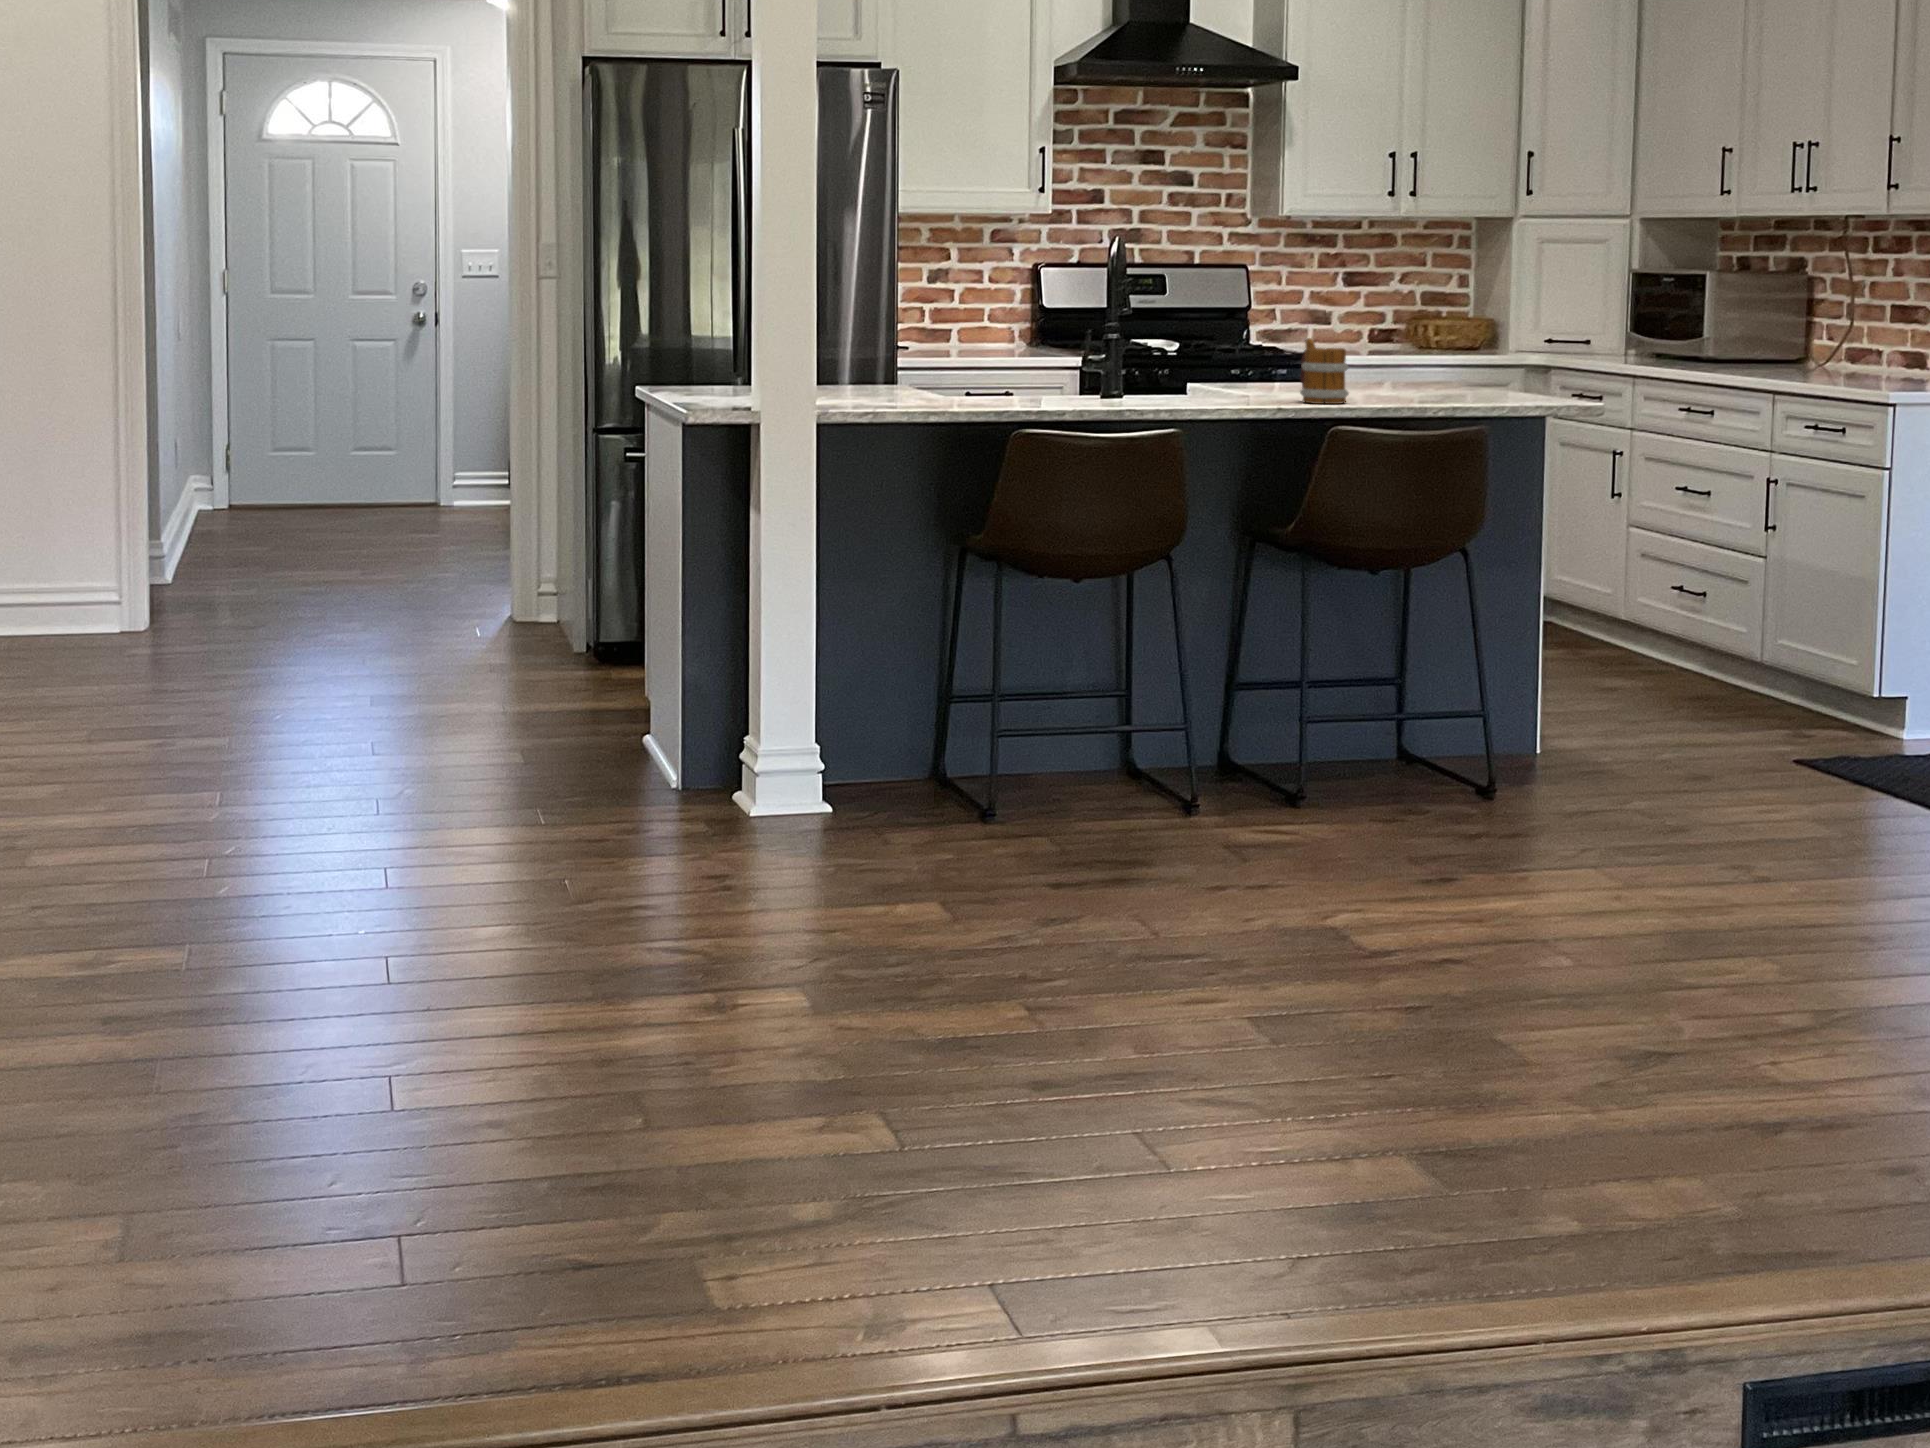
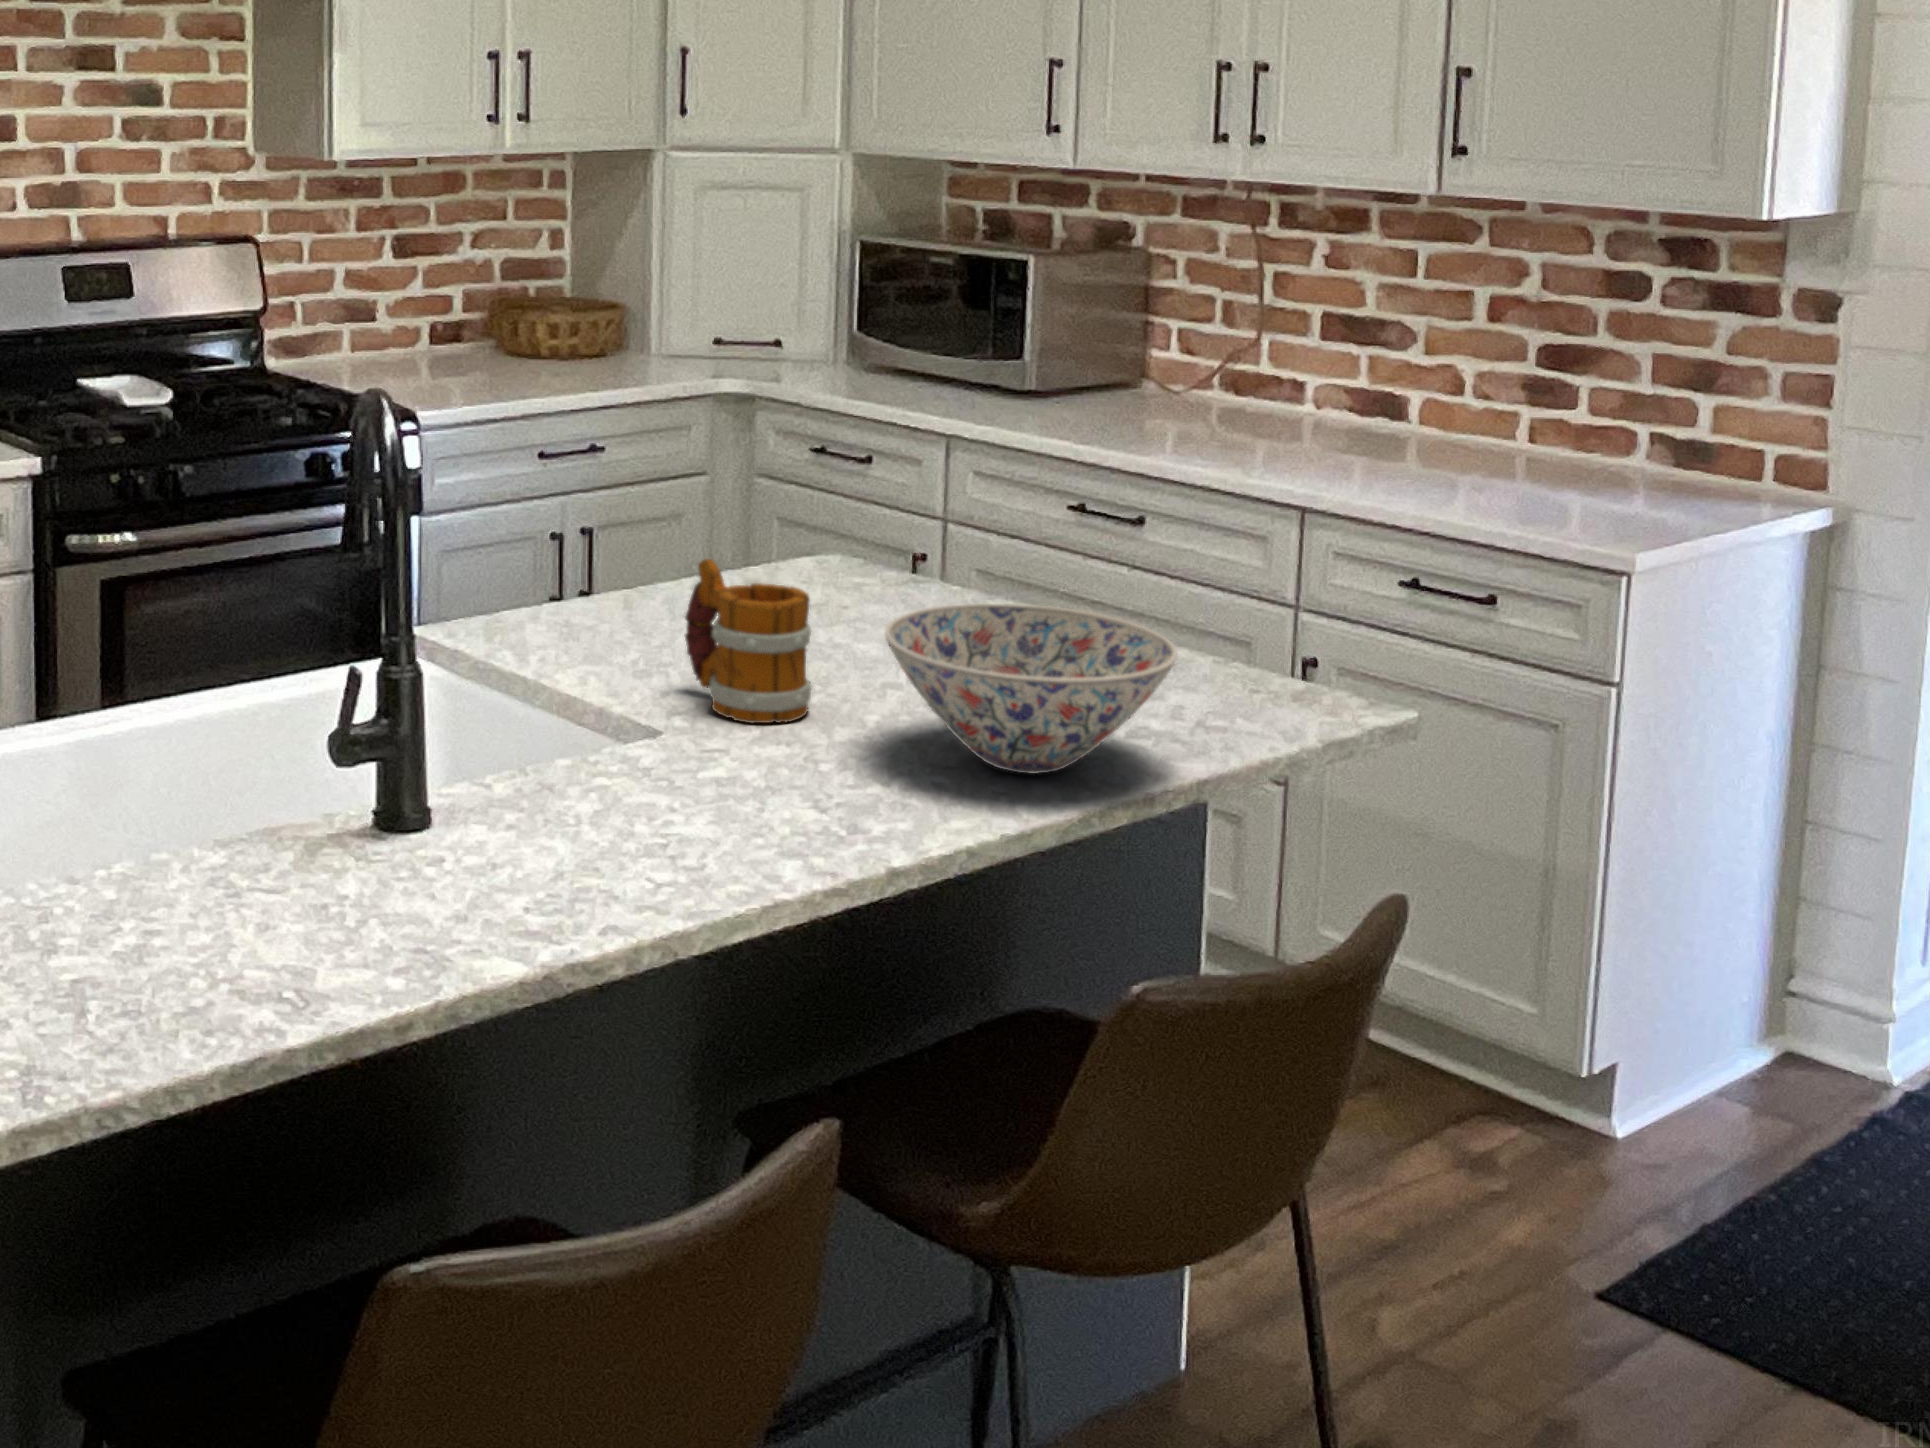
bowl: none [1349,350,1474,410] -> present [885,603,1178,773]

